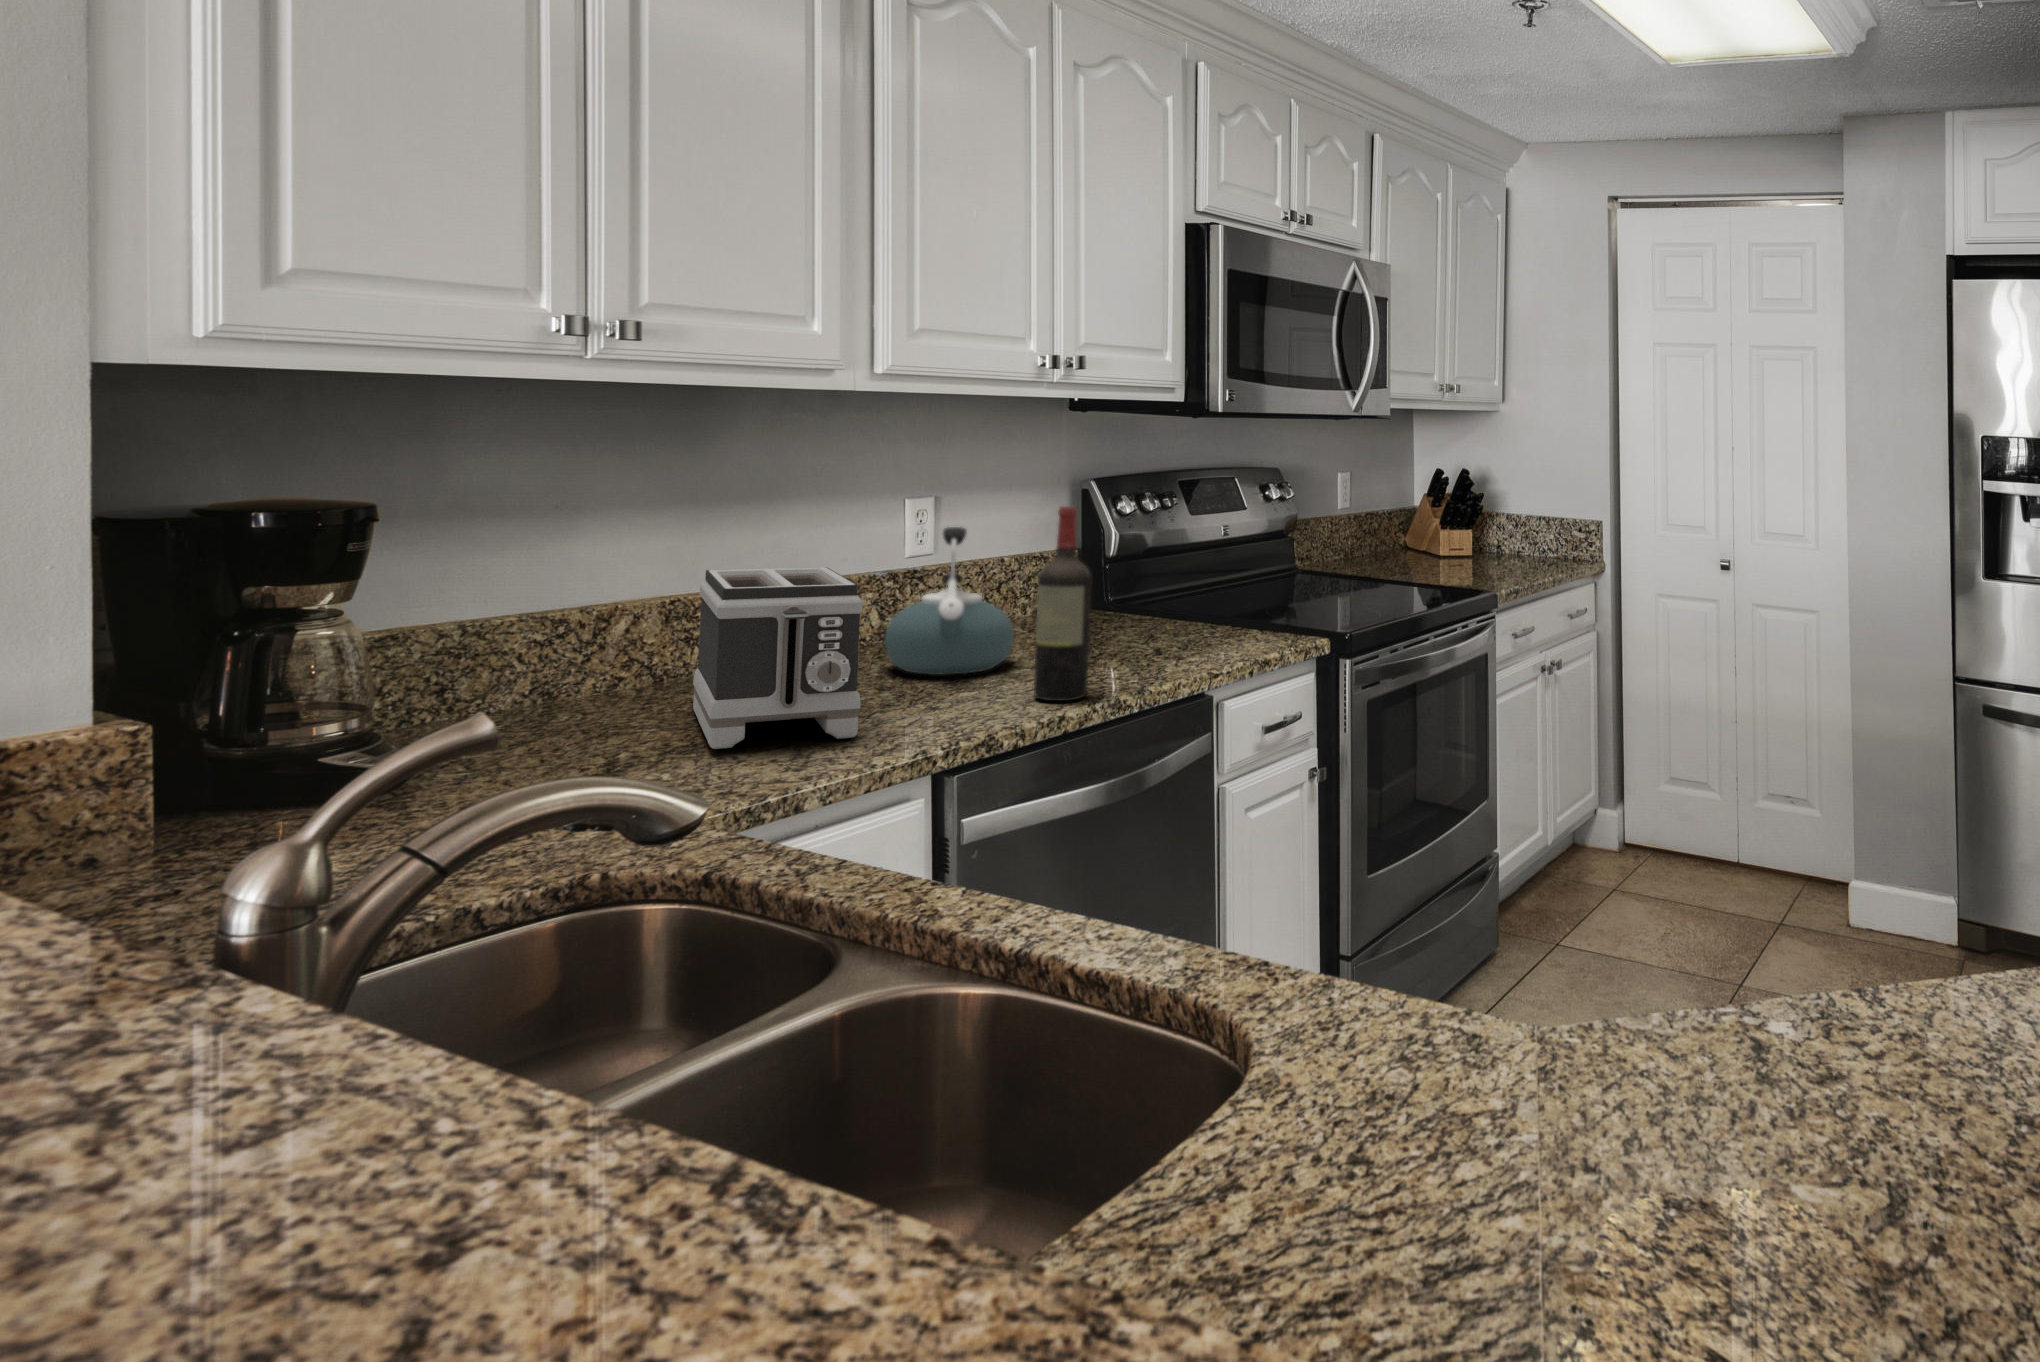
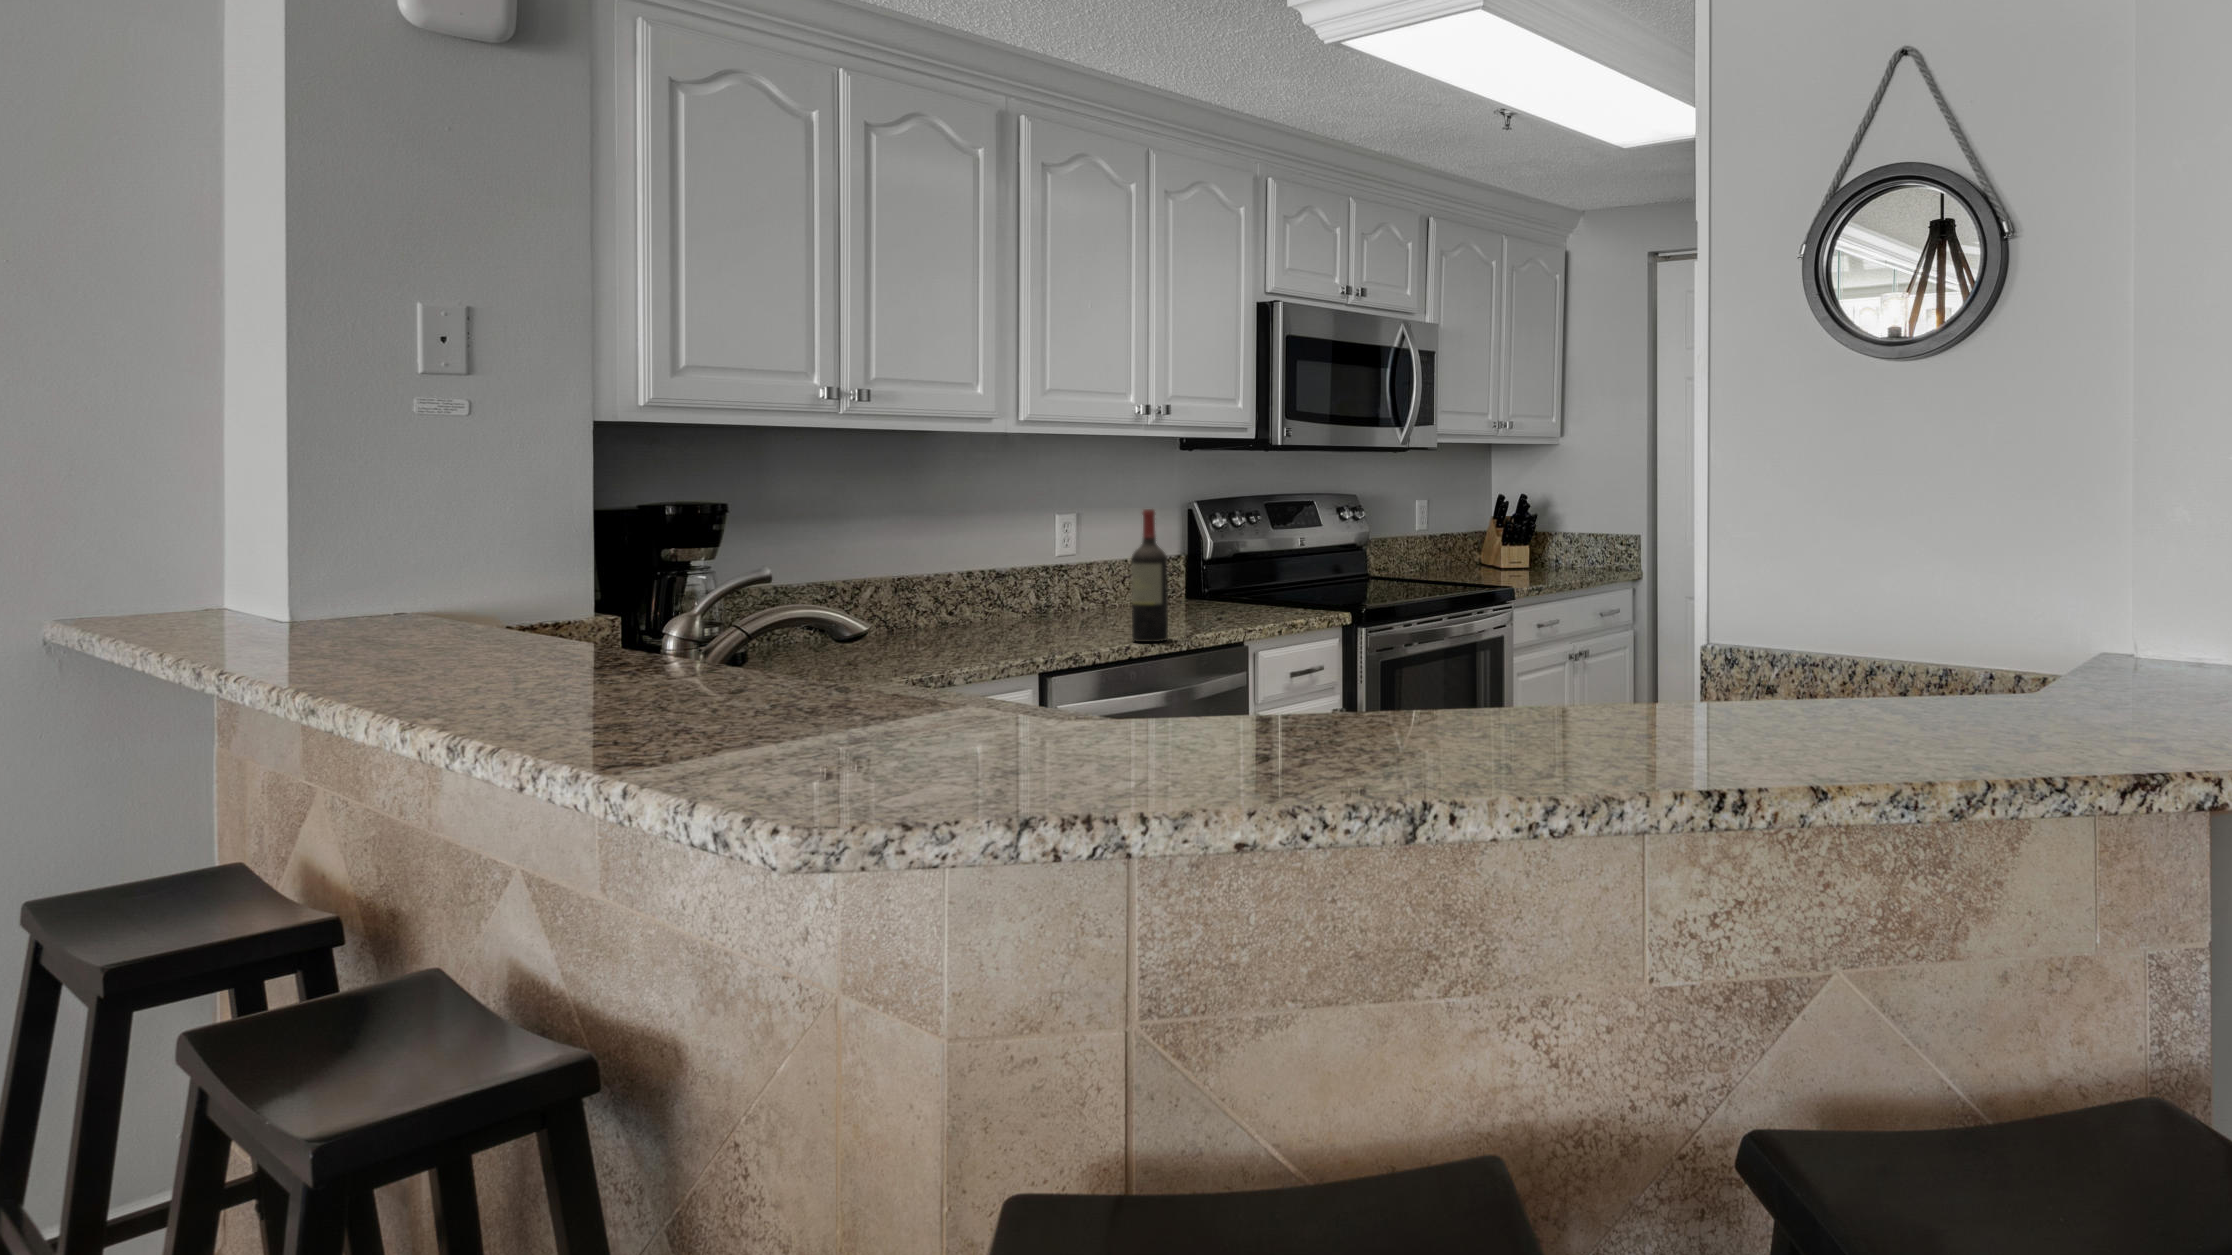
kettle: present [885,527,1014,675] -> none [1039,529,1126,630]
toaster: present [693,567,863,749] -> none [916,553,1015,659]

